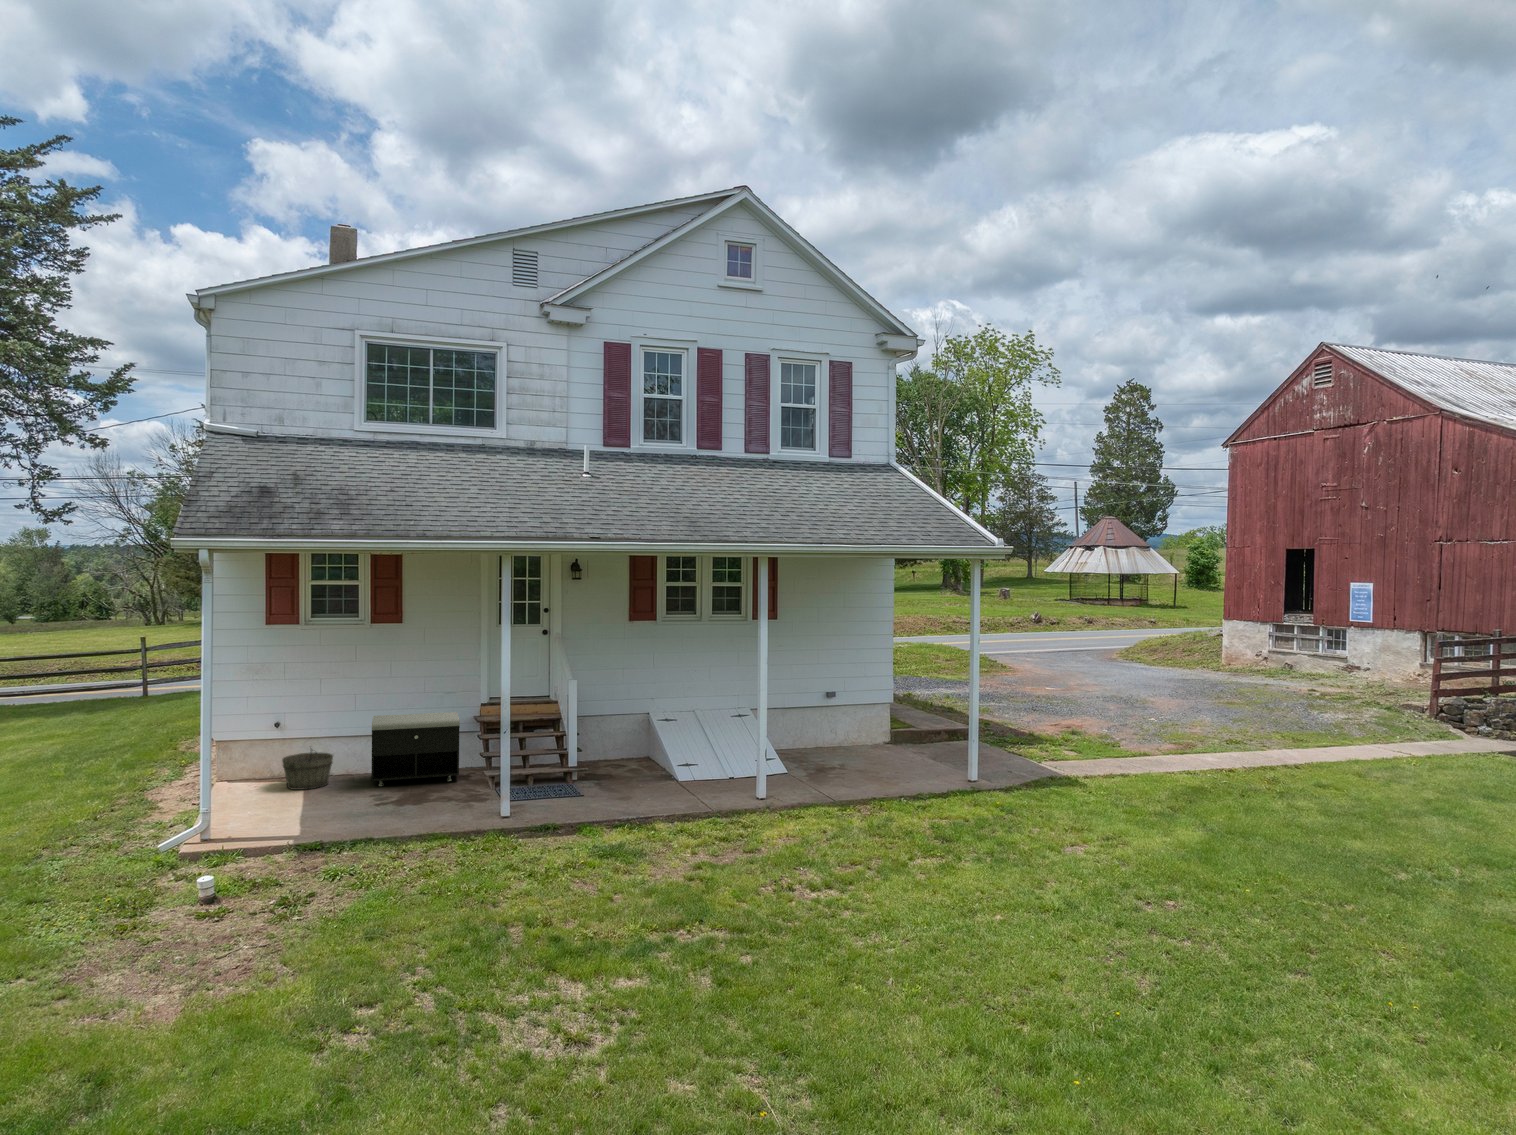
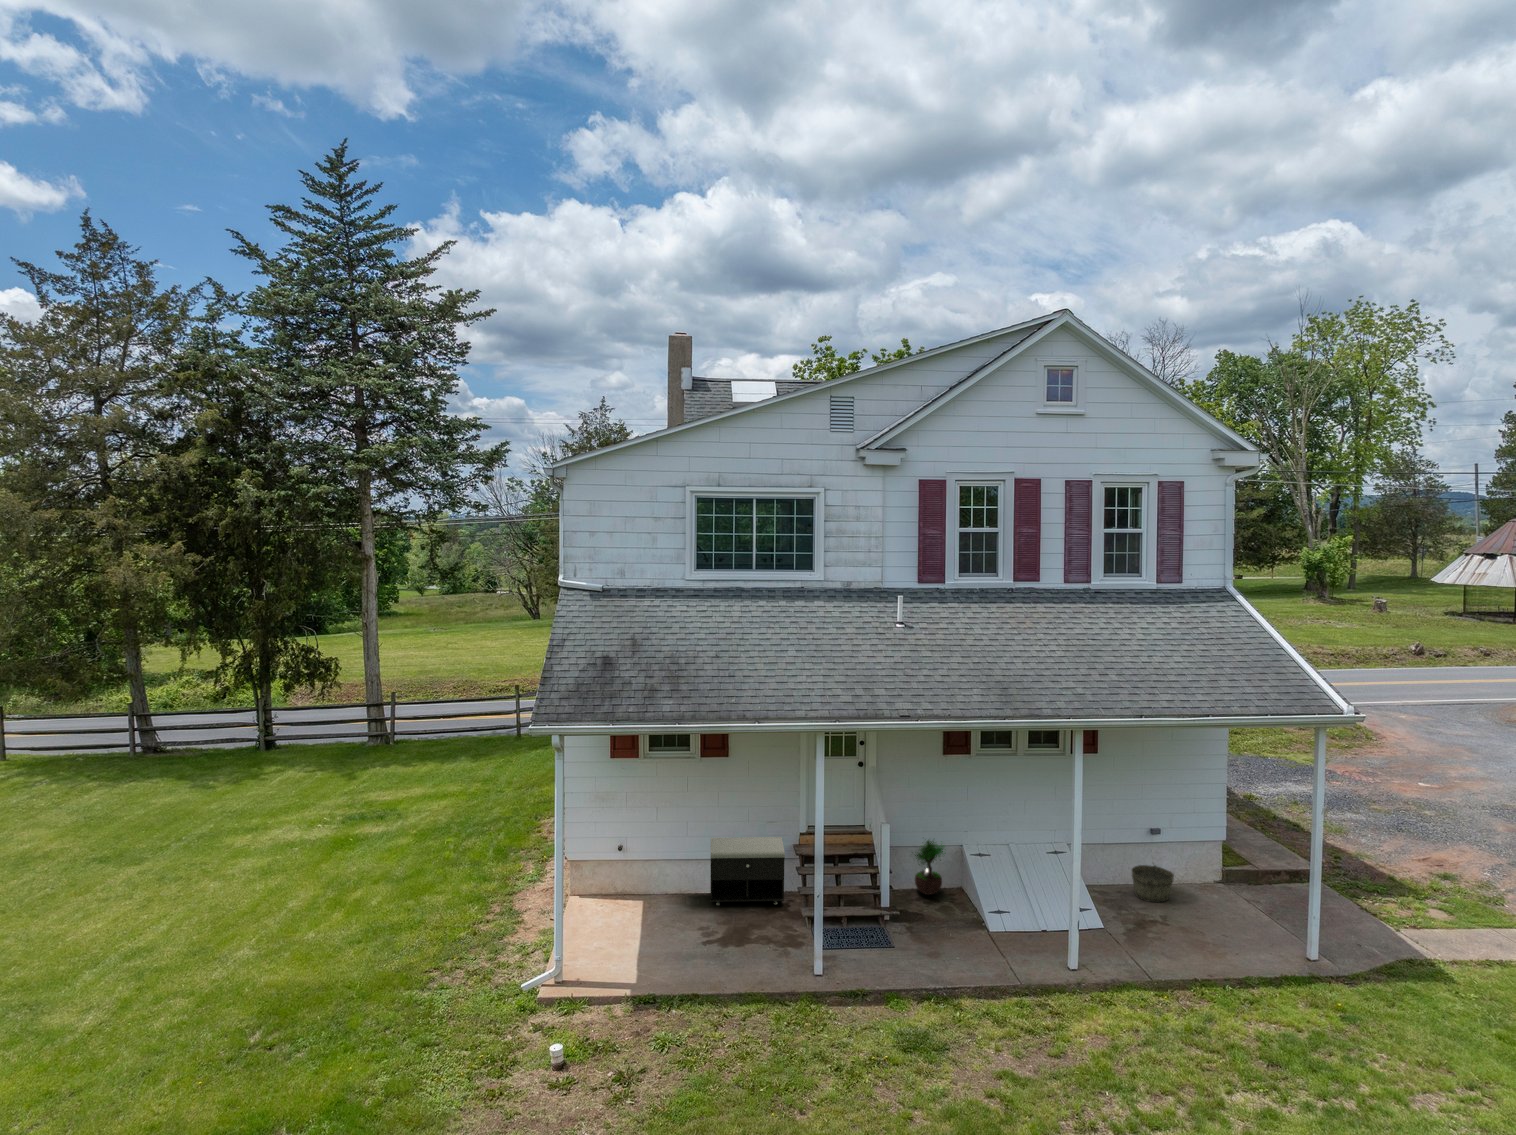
potted tree: none [598,700,637,764] -> present [915,840,944,895]
wooden bucket: present [282,749,333,790] -> present [1132,865,1174,902]

